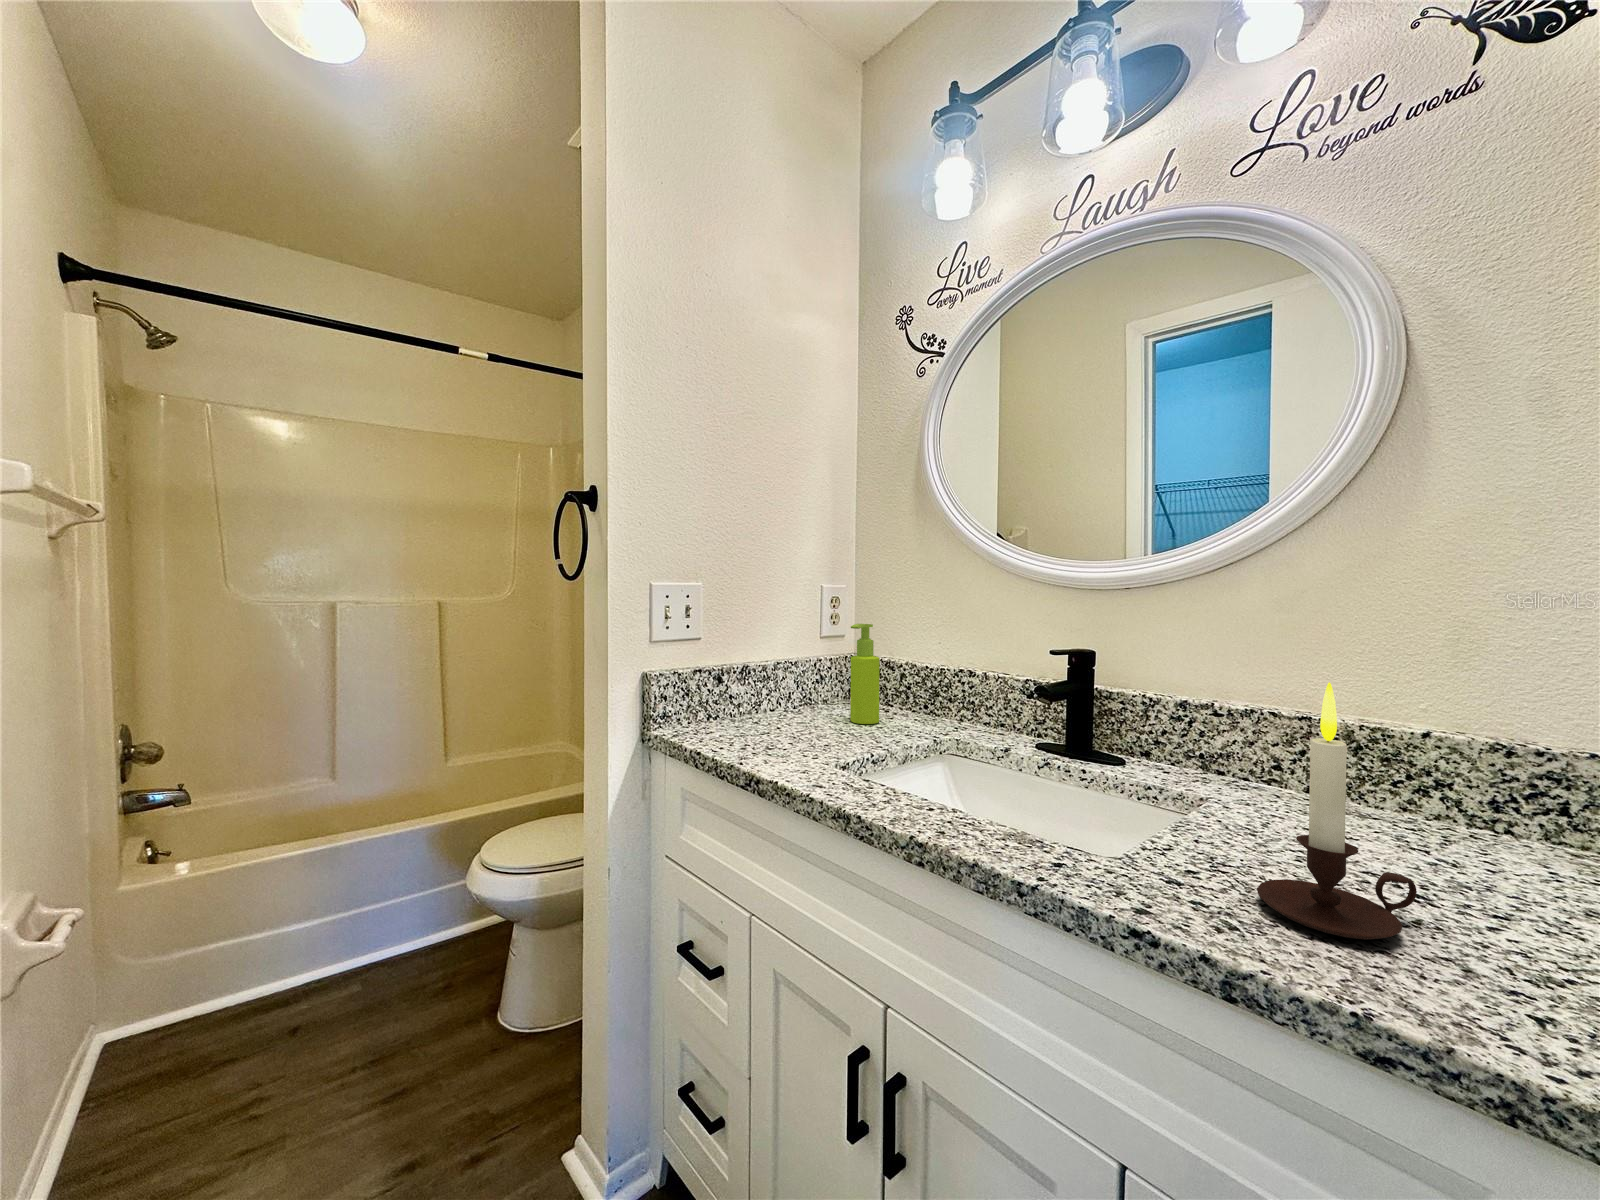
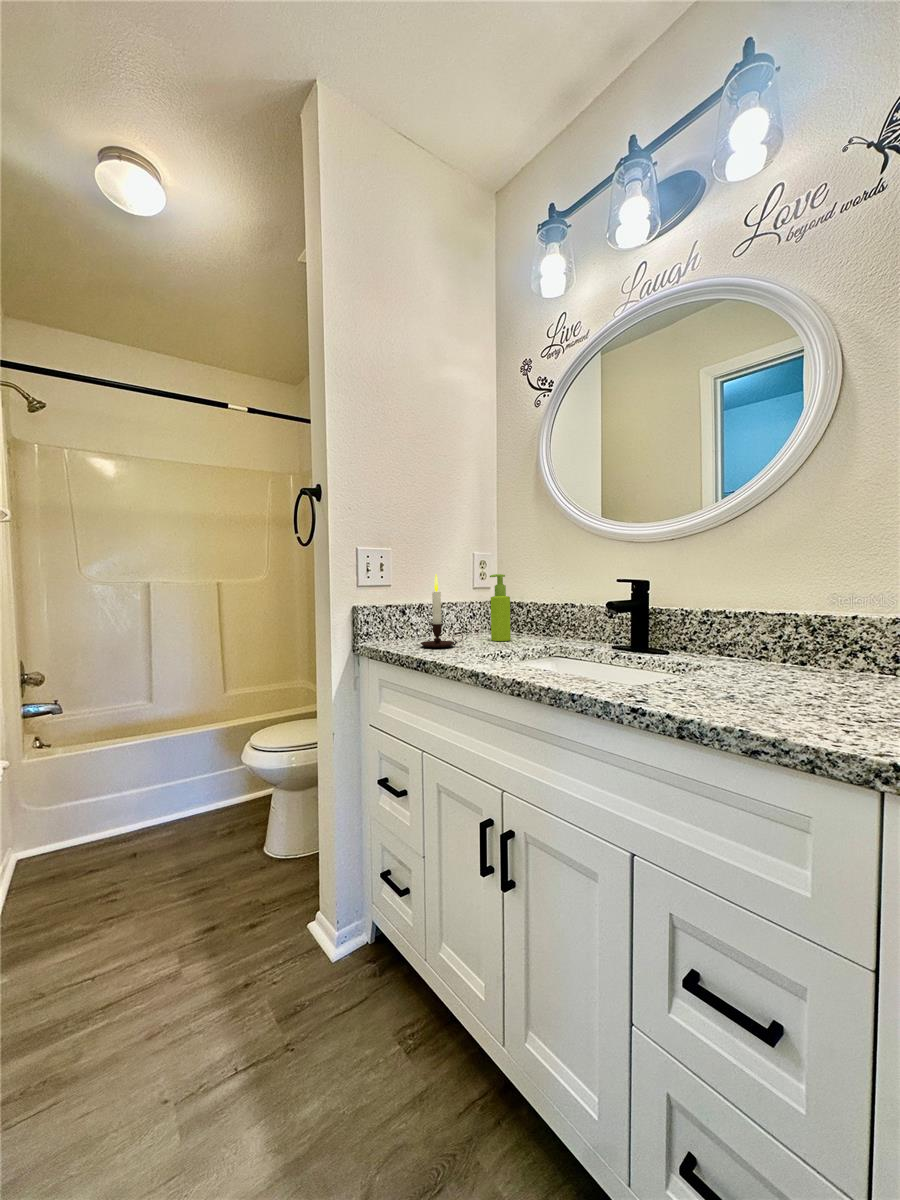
candle: present [1257,682,1417,940] -> present [421,574,463,648]

